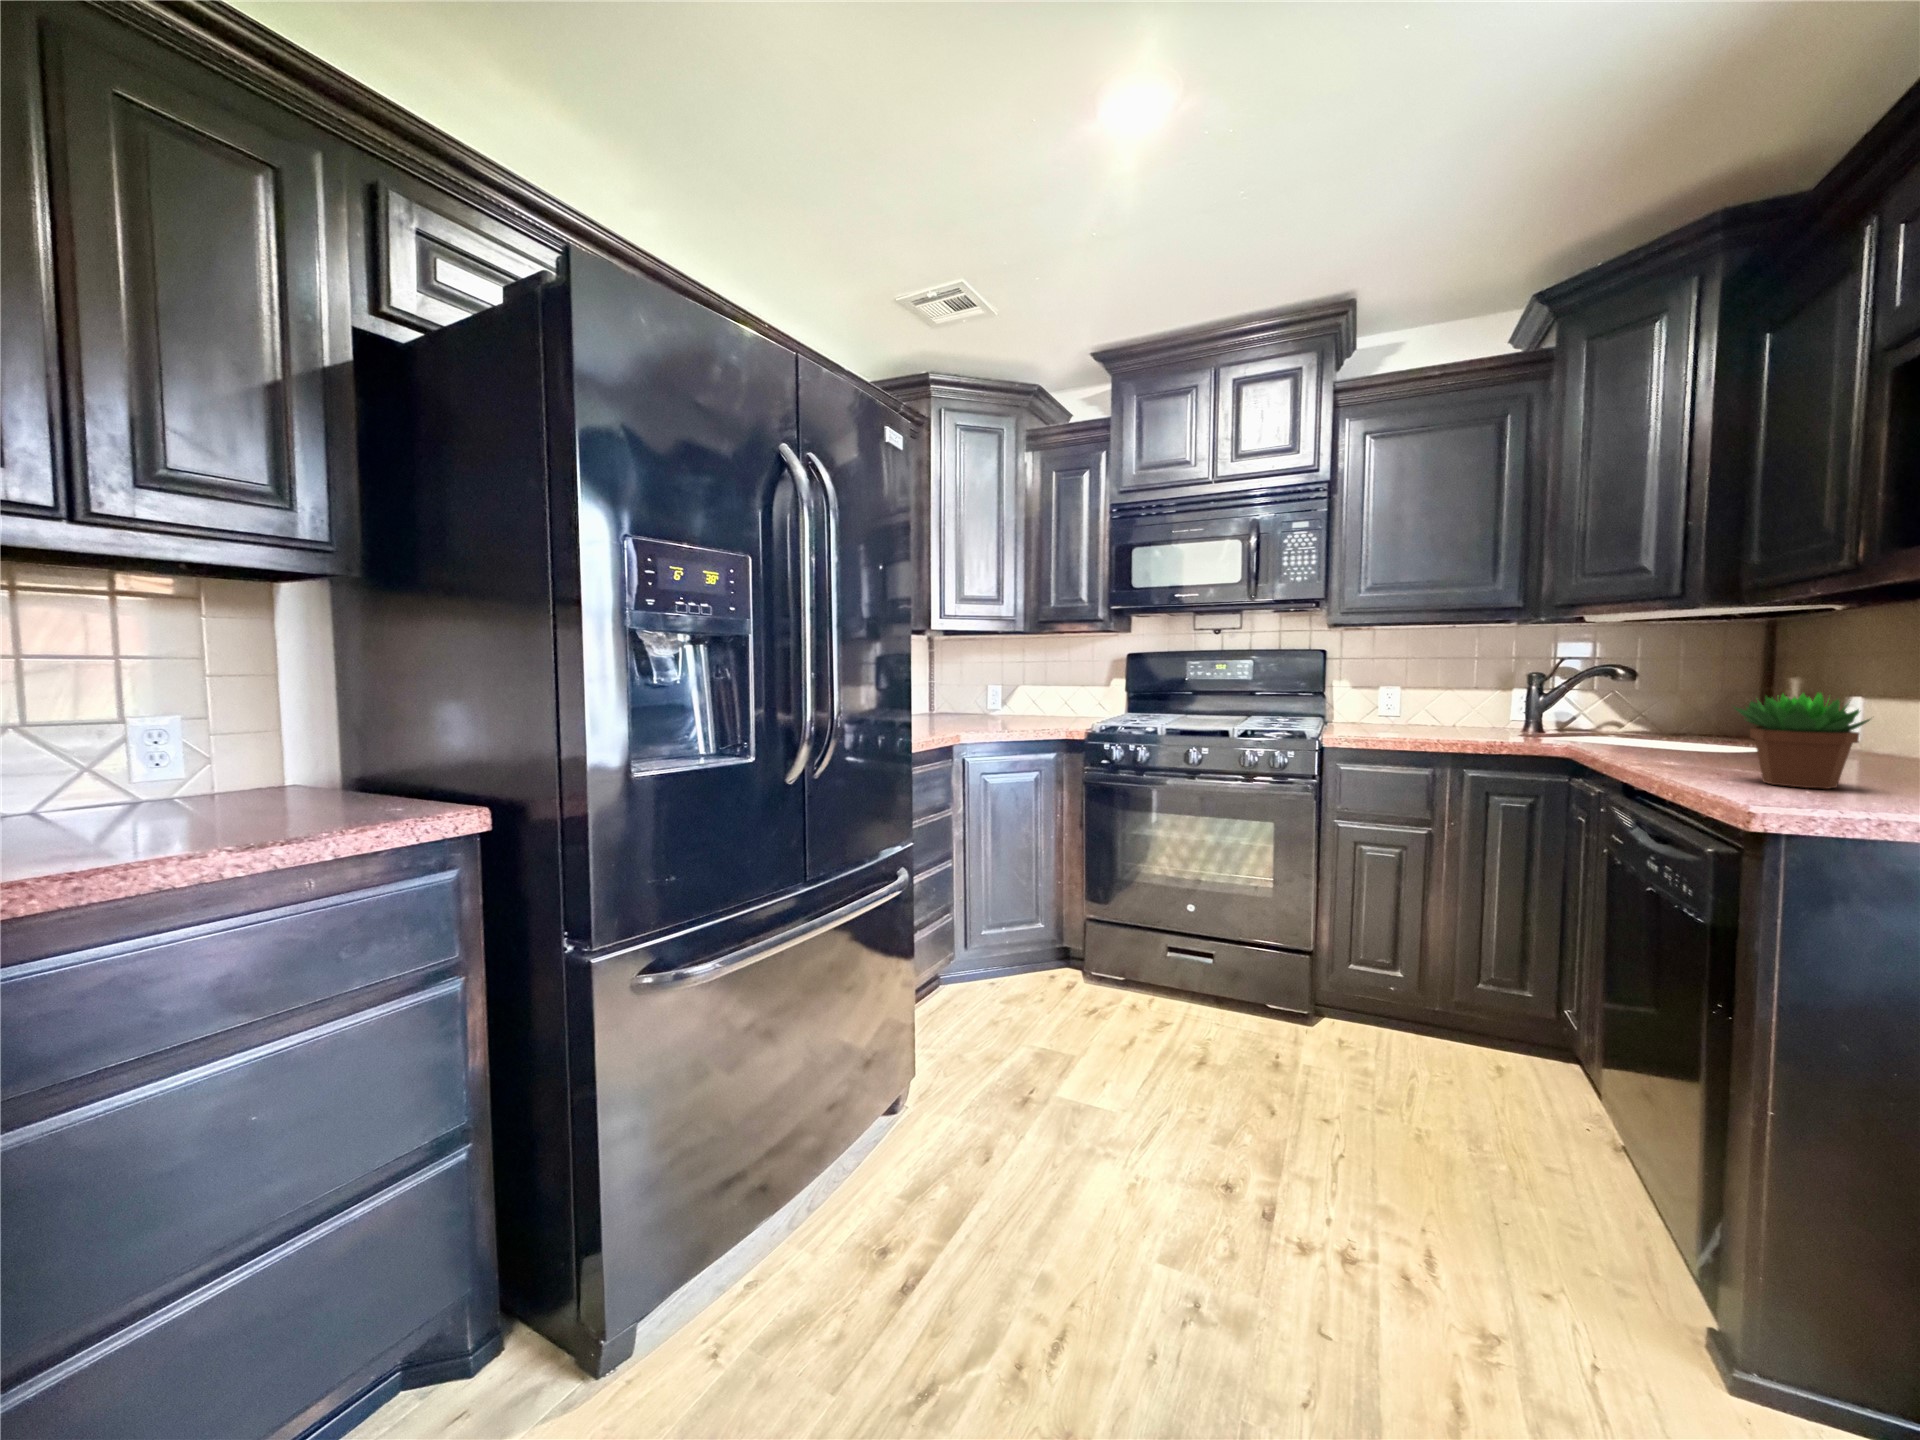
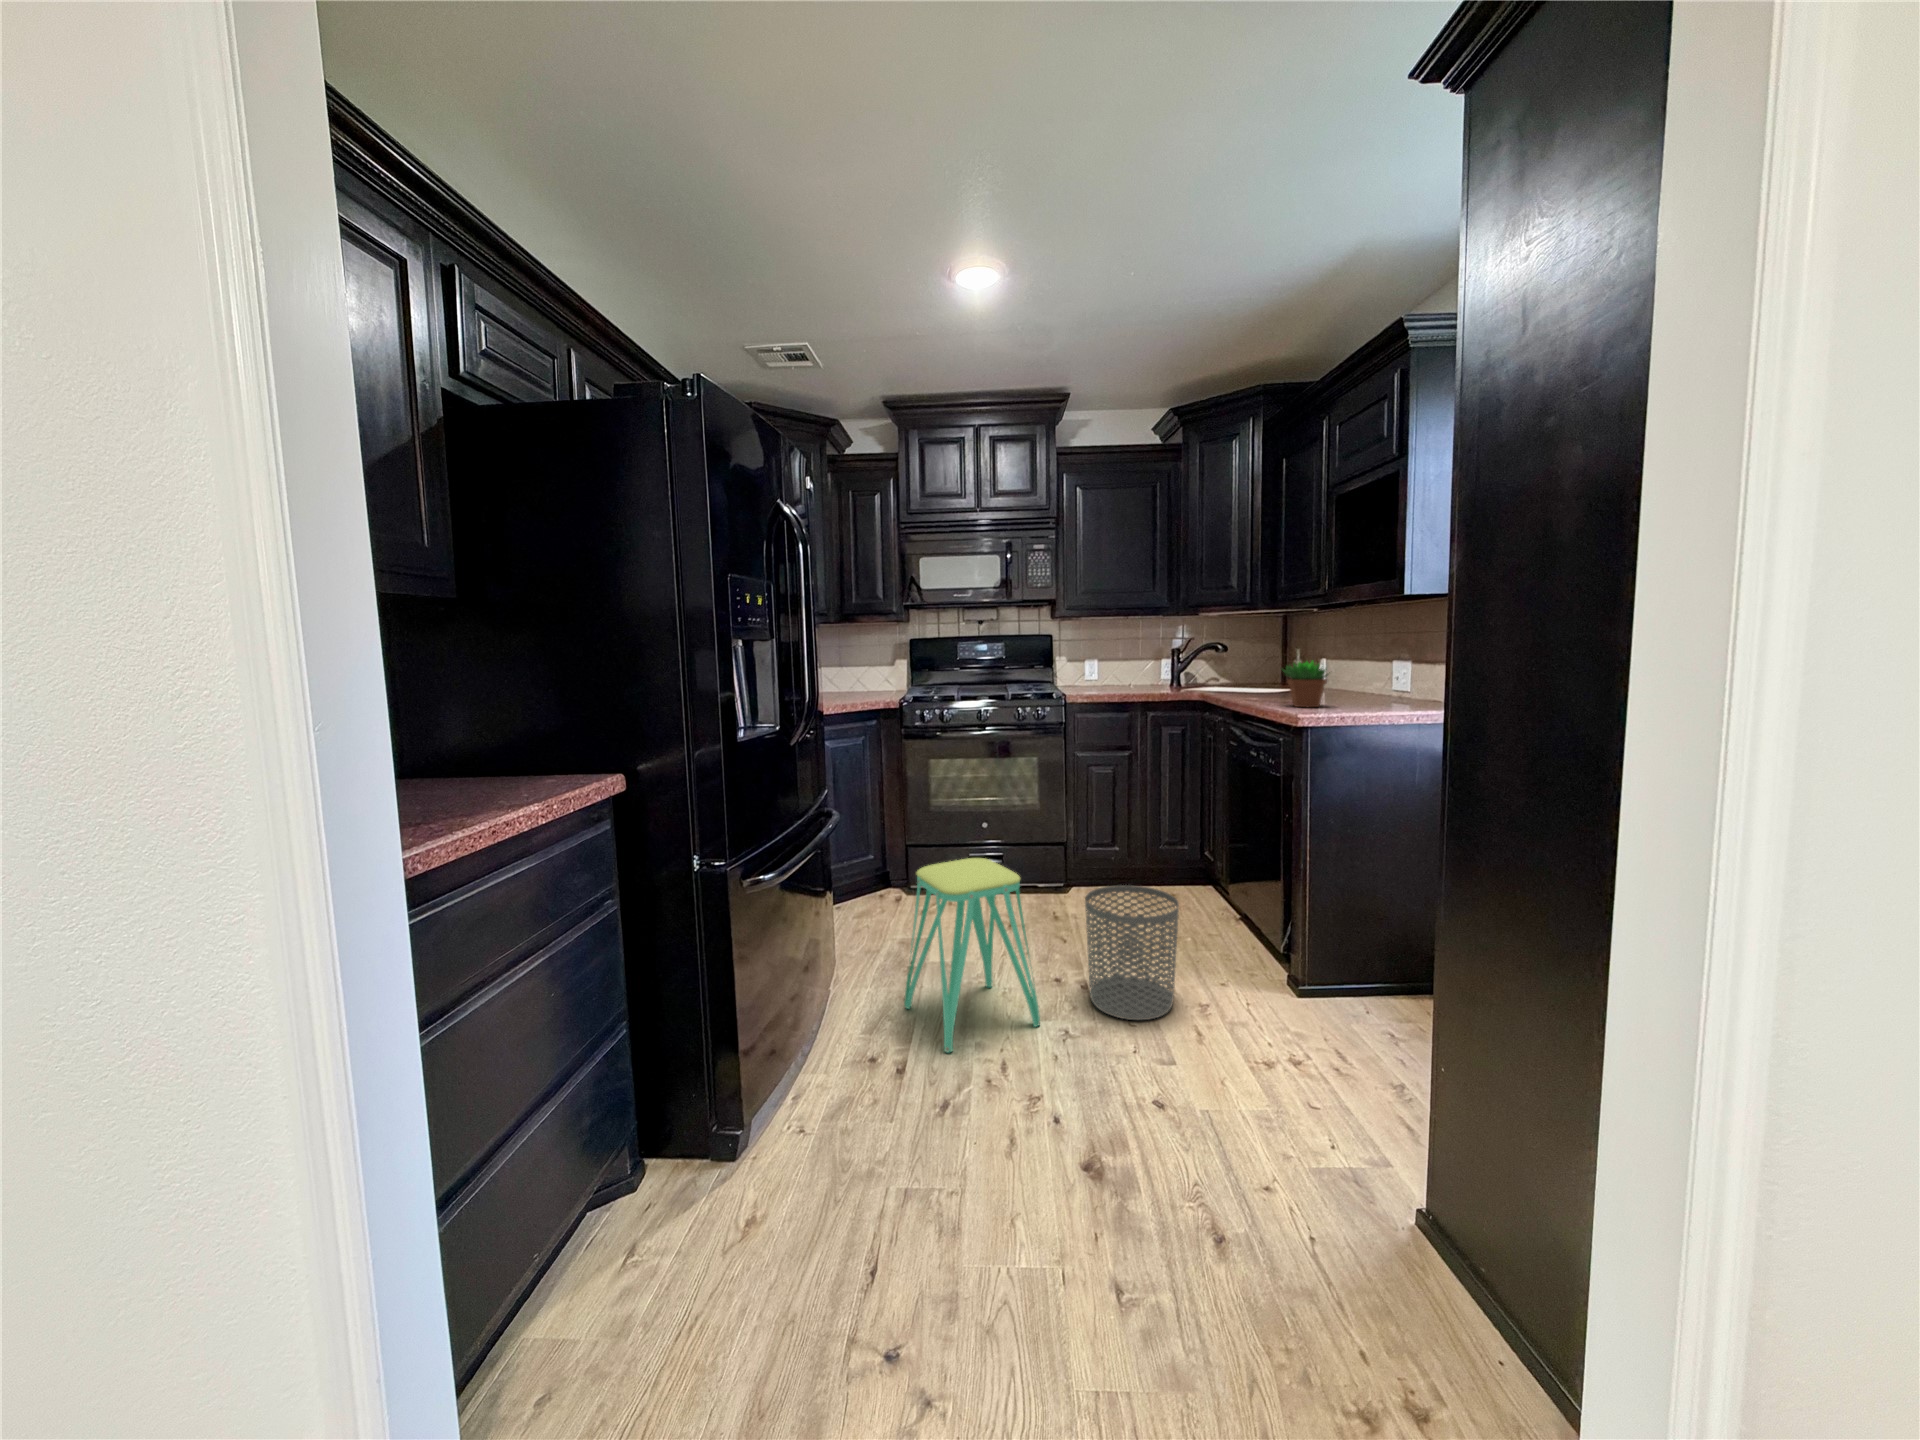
stool: none [977,970,1157,1278] -> present [904,858,1040,1052]
waste bin: none [1259,1060,1441,1339] -> present [1085,885,1179,1020]

